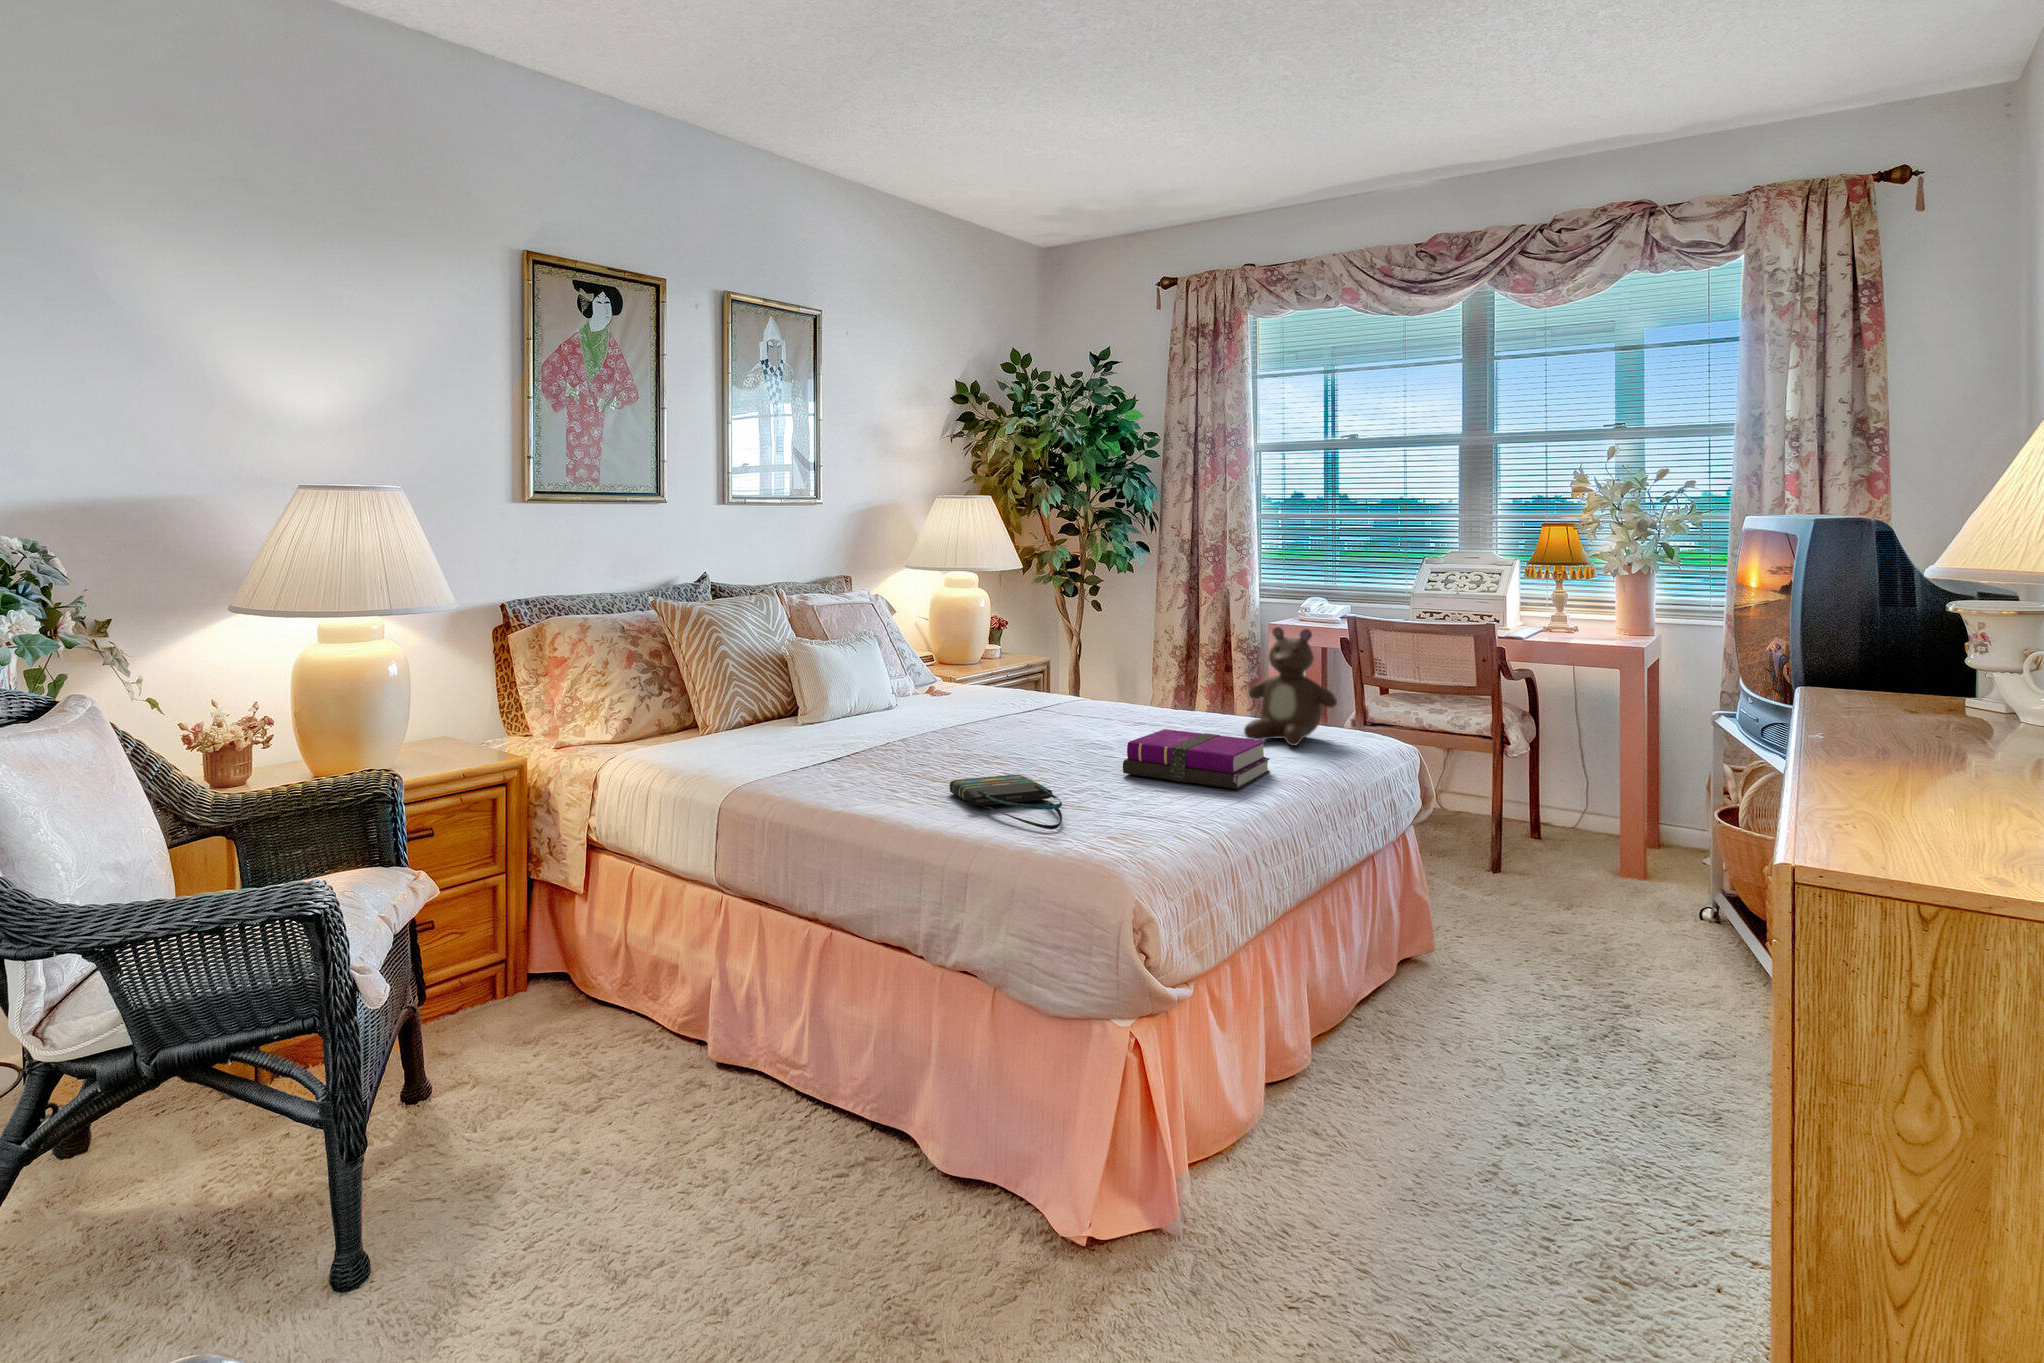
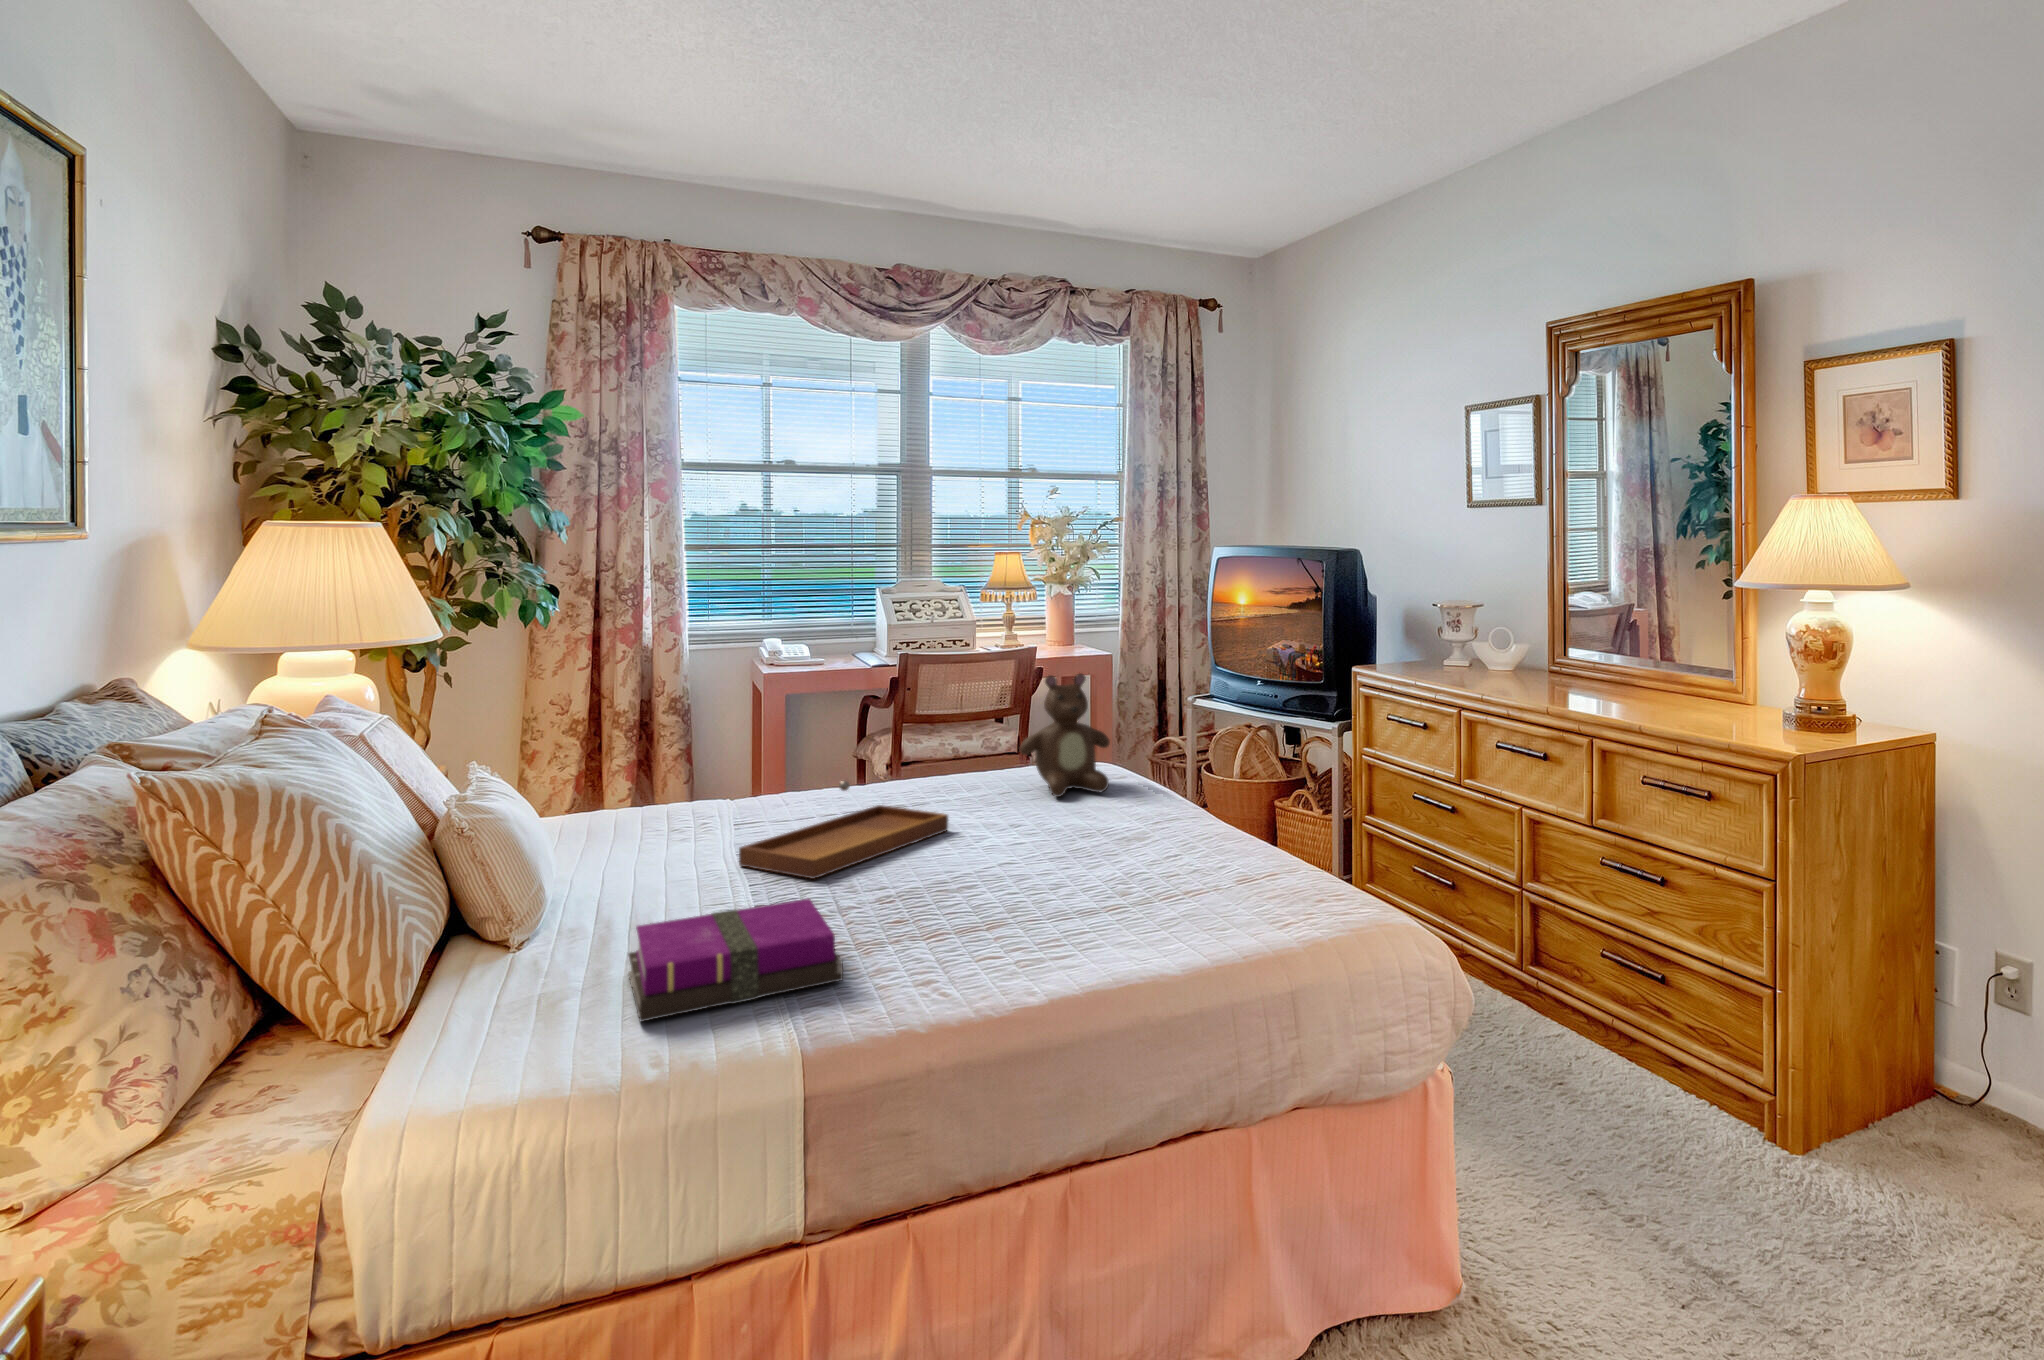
tray: none [972,681,1117,738] -> present [739,781,948,879]
notebook: present [1123,729,1270,789] -> present [628,899,843,1021]
tote bag: present [950,775,1062,829] -> none [1043,890,1245,936]

